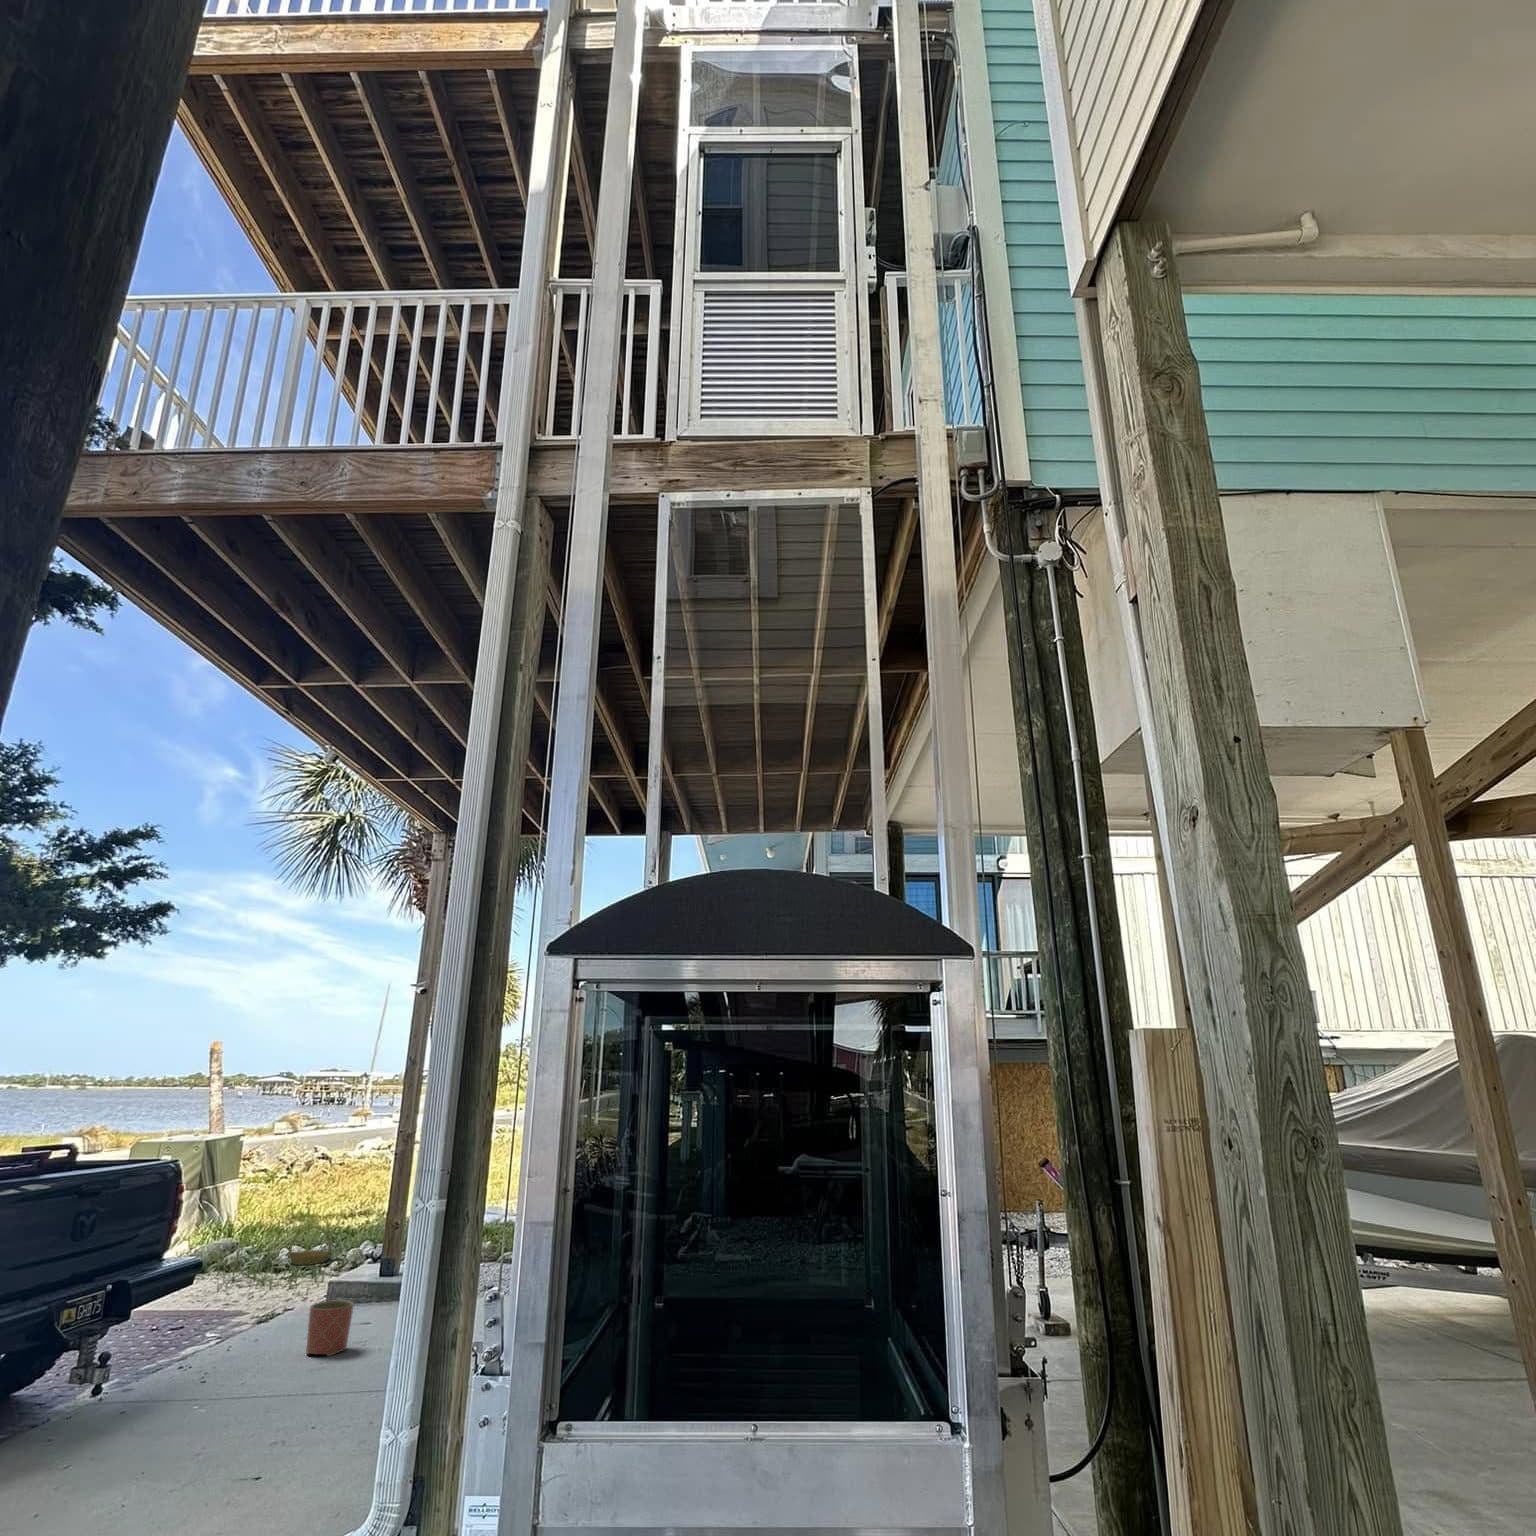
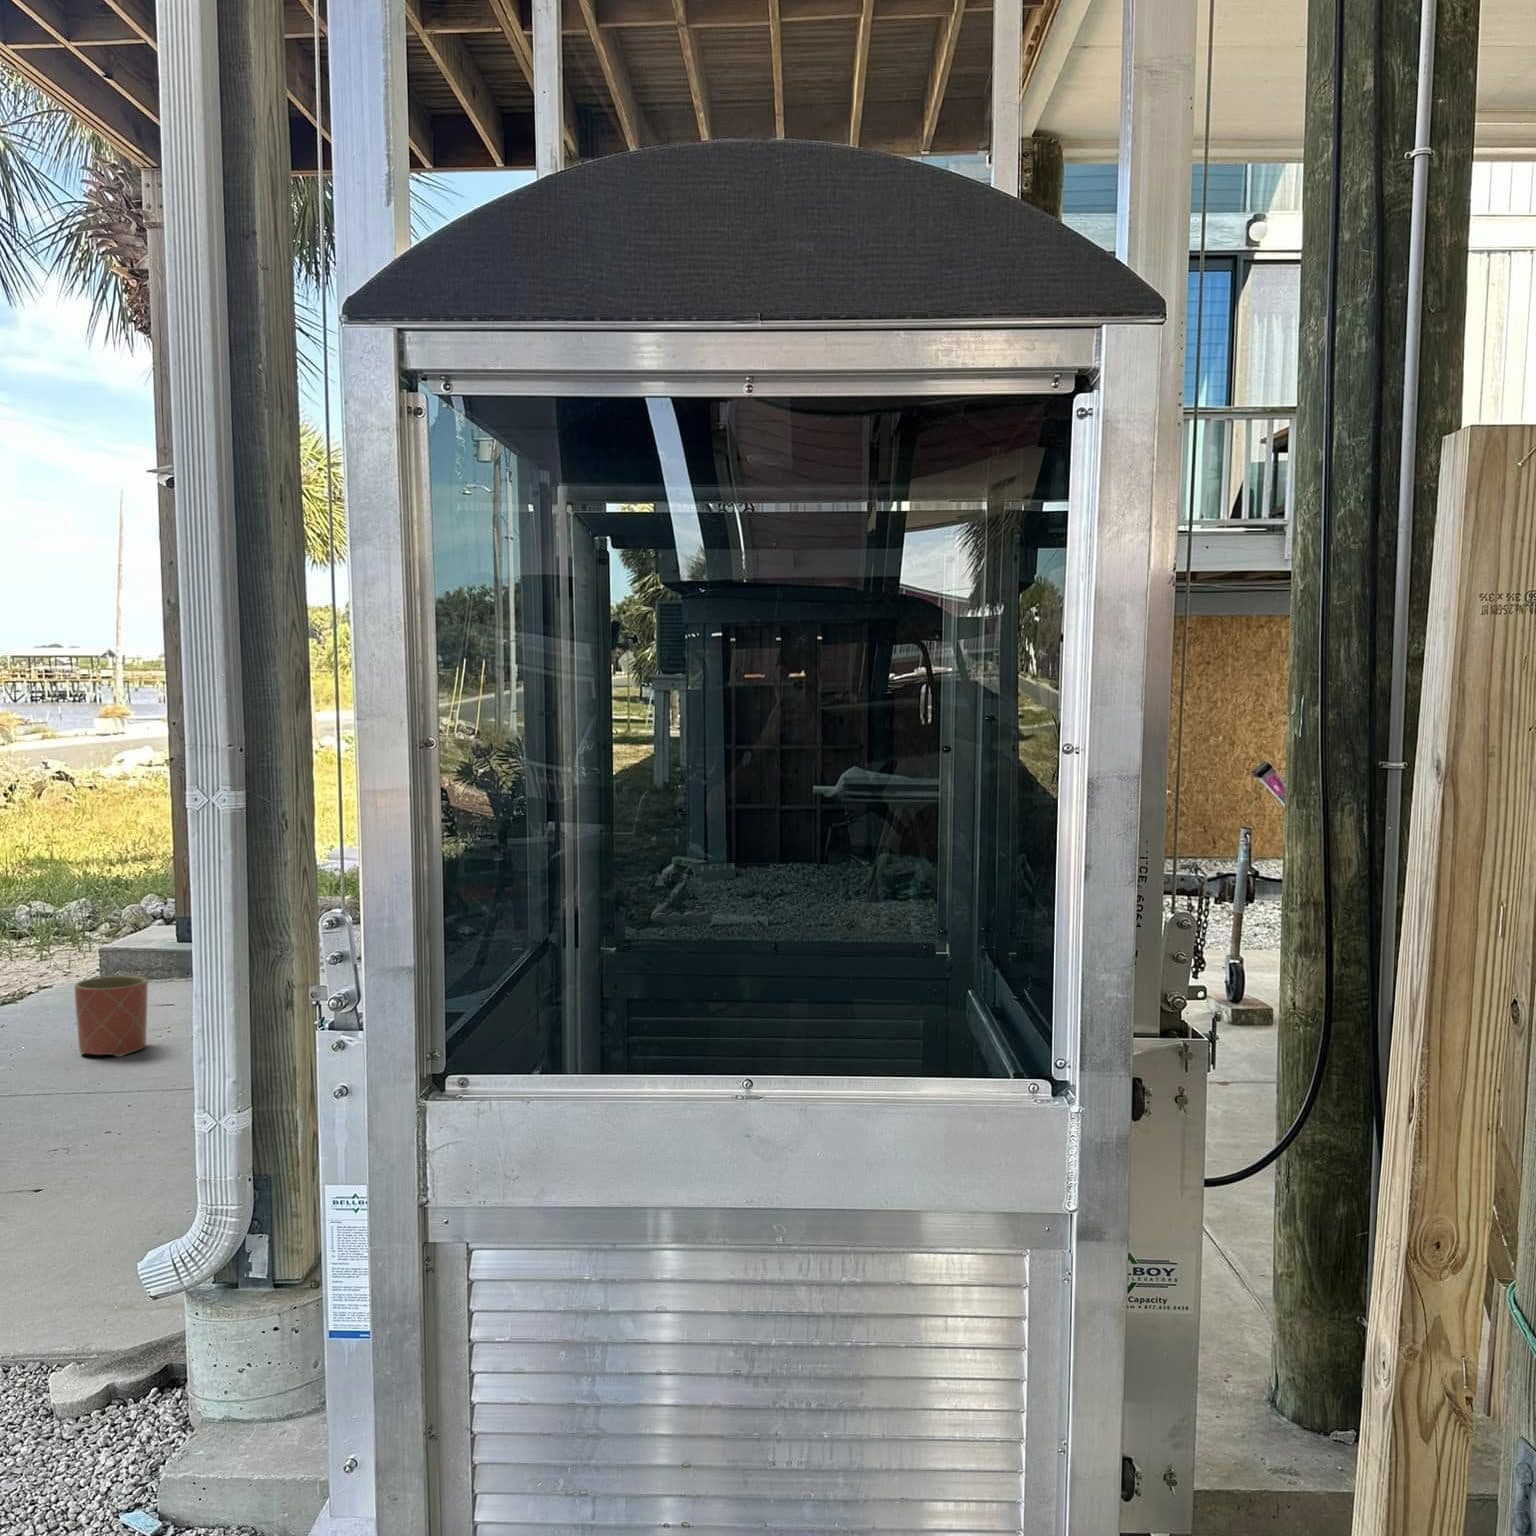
basket: present [288,1226,331,1265] -> none [27,871,96,928]

